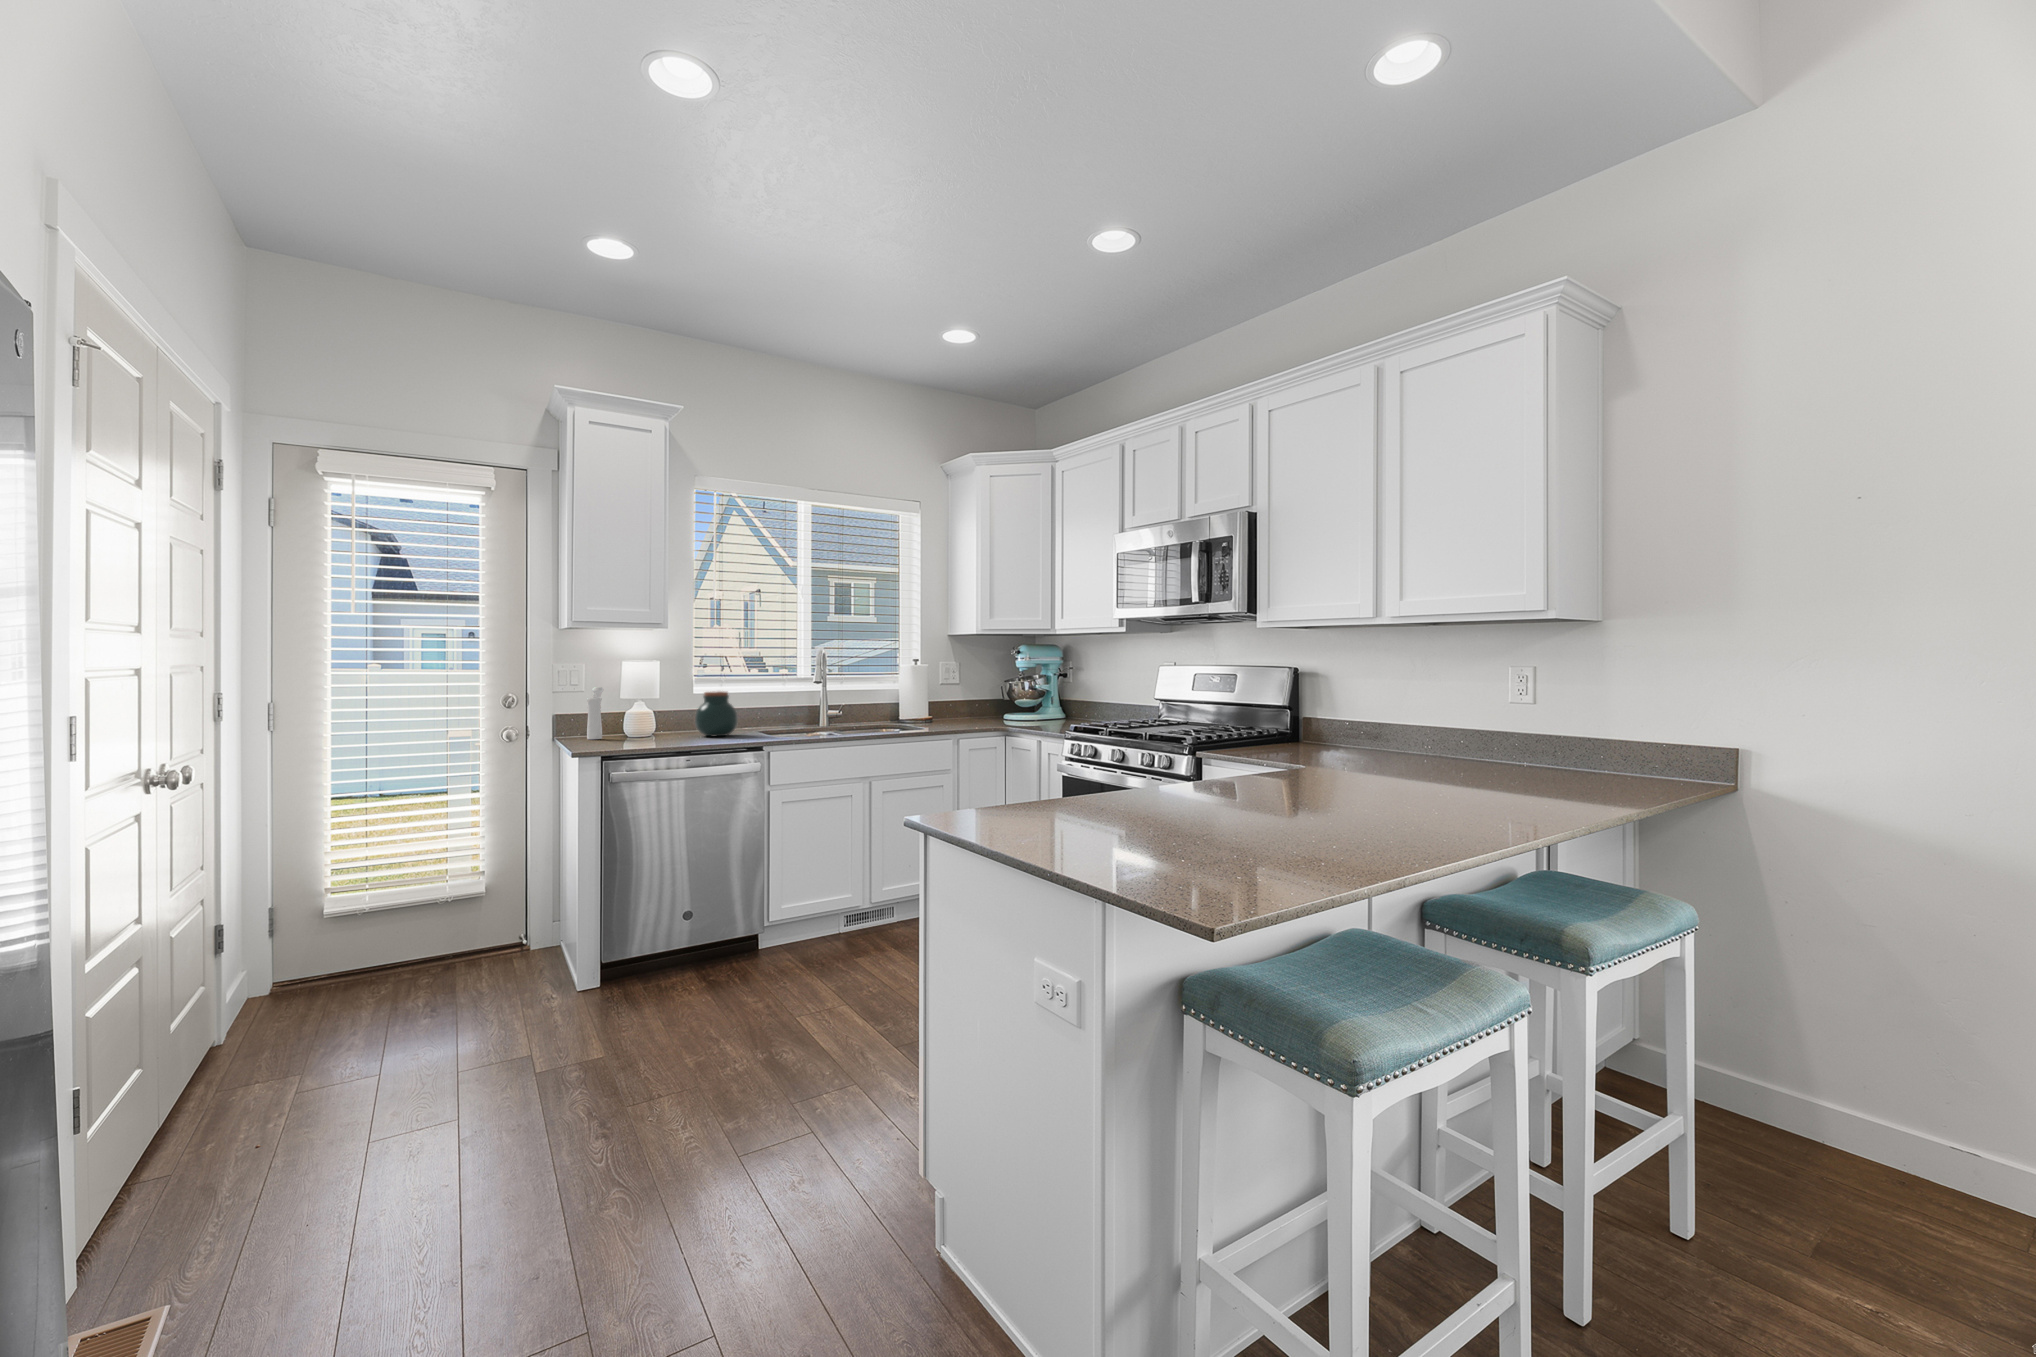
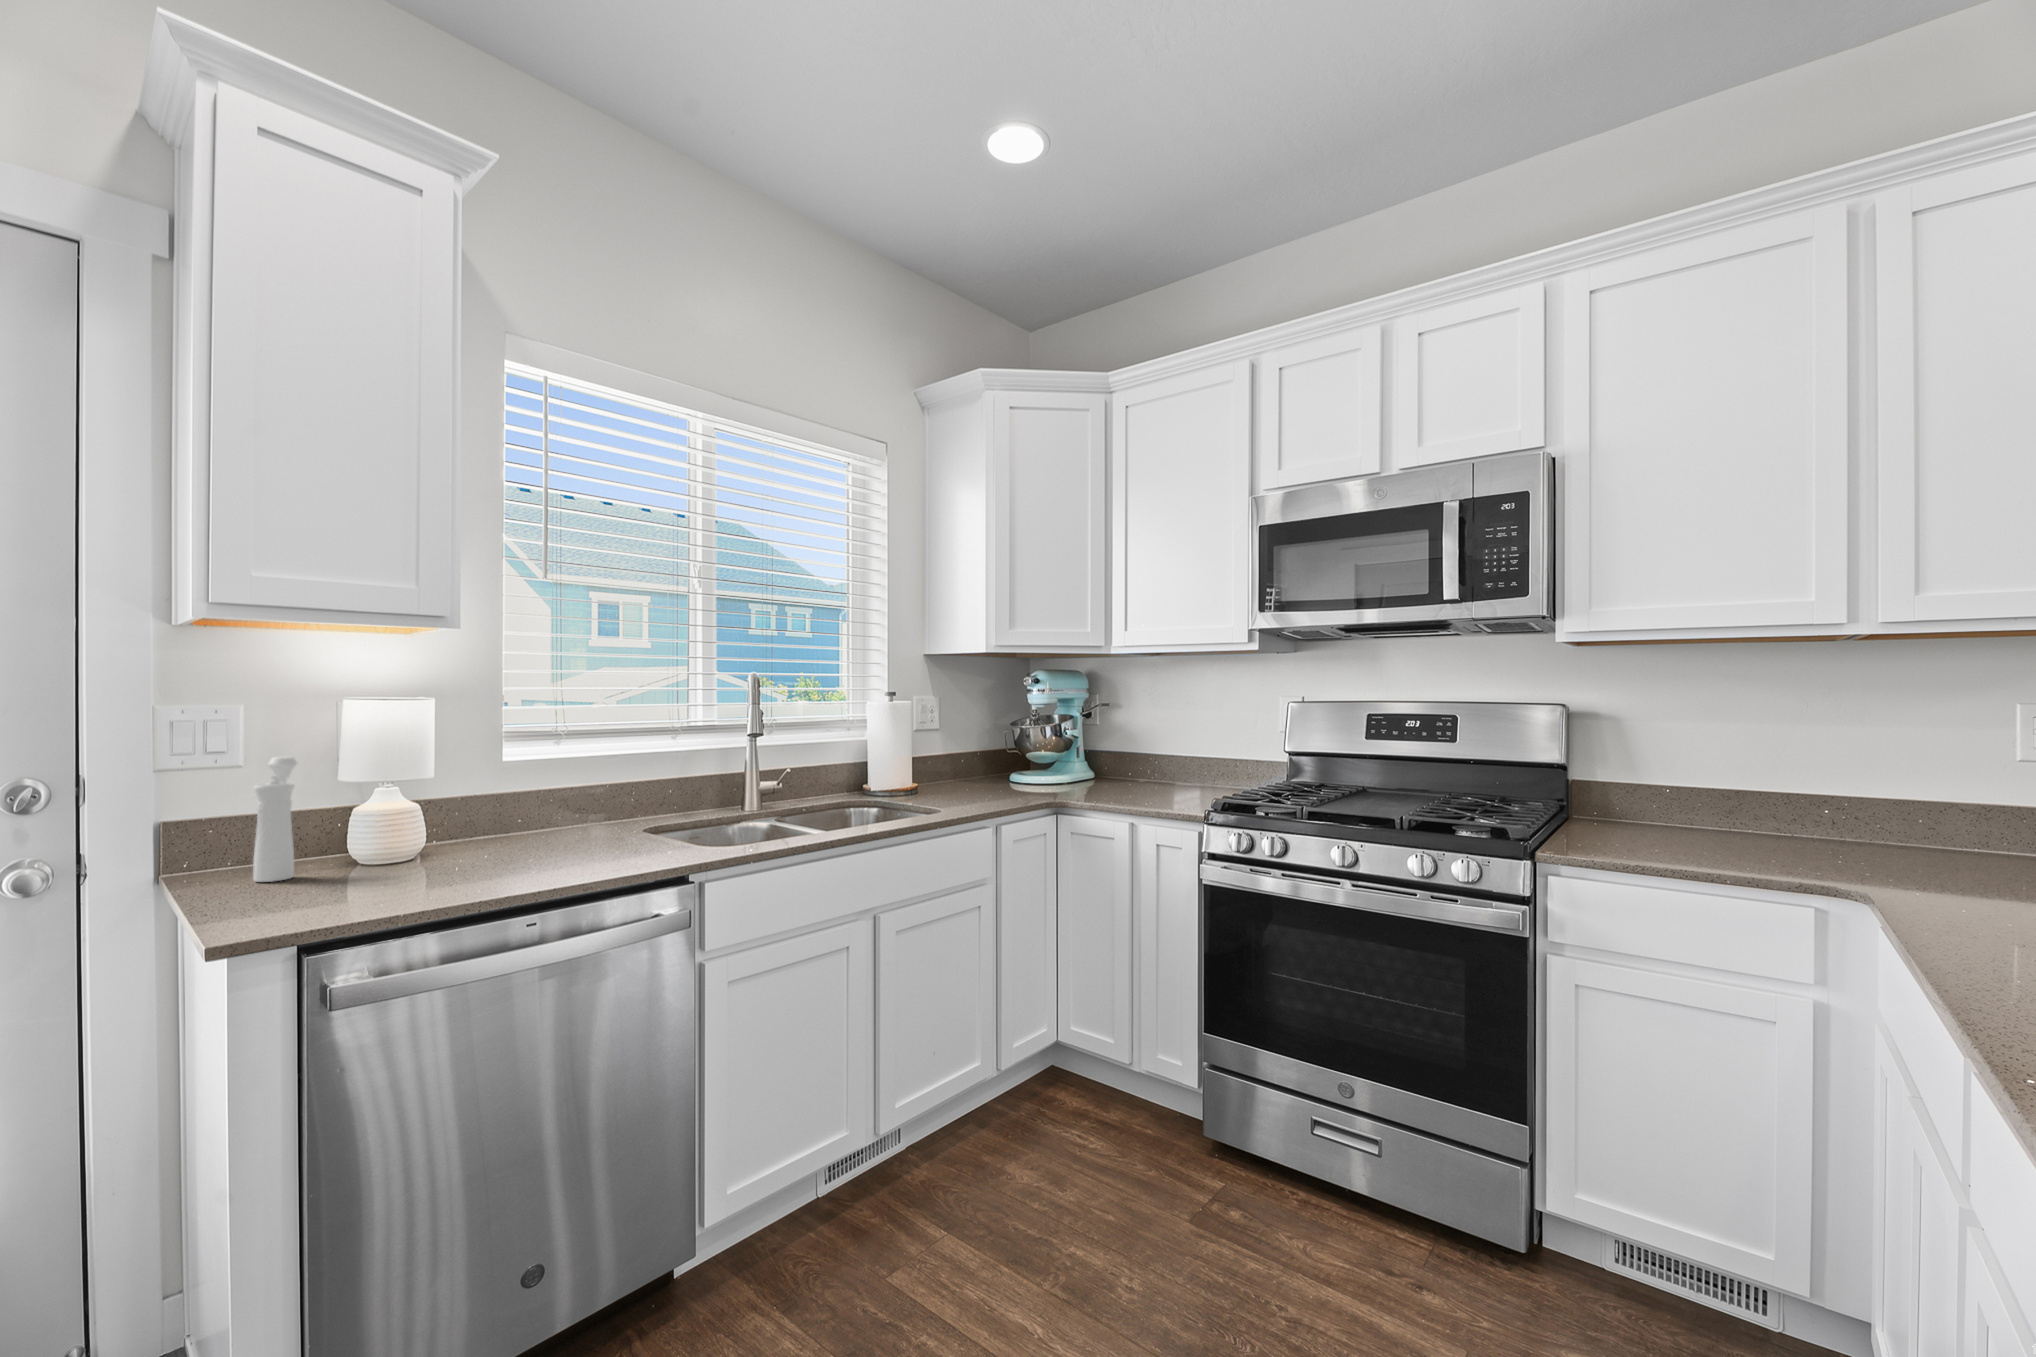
jar: present [695,691,738,737] -> none [520,759,613,854]

